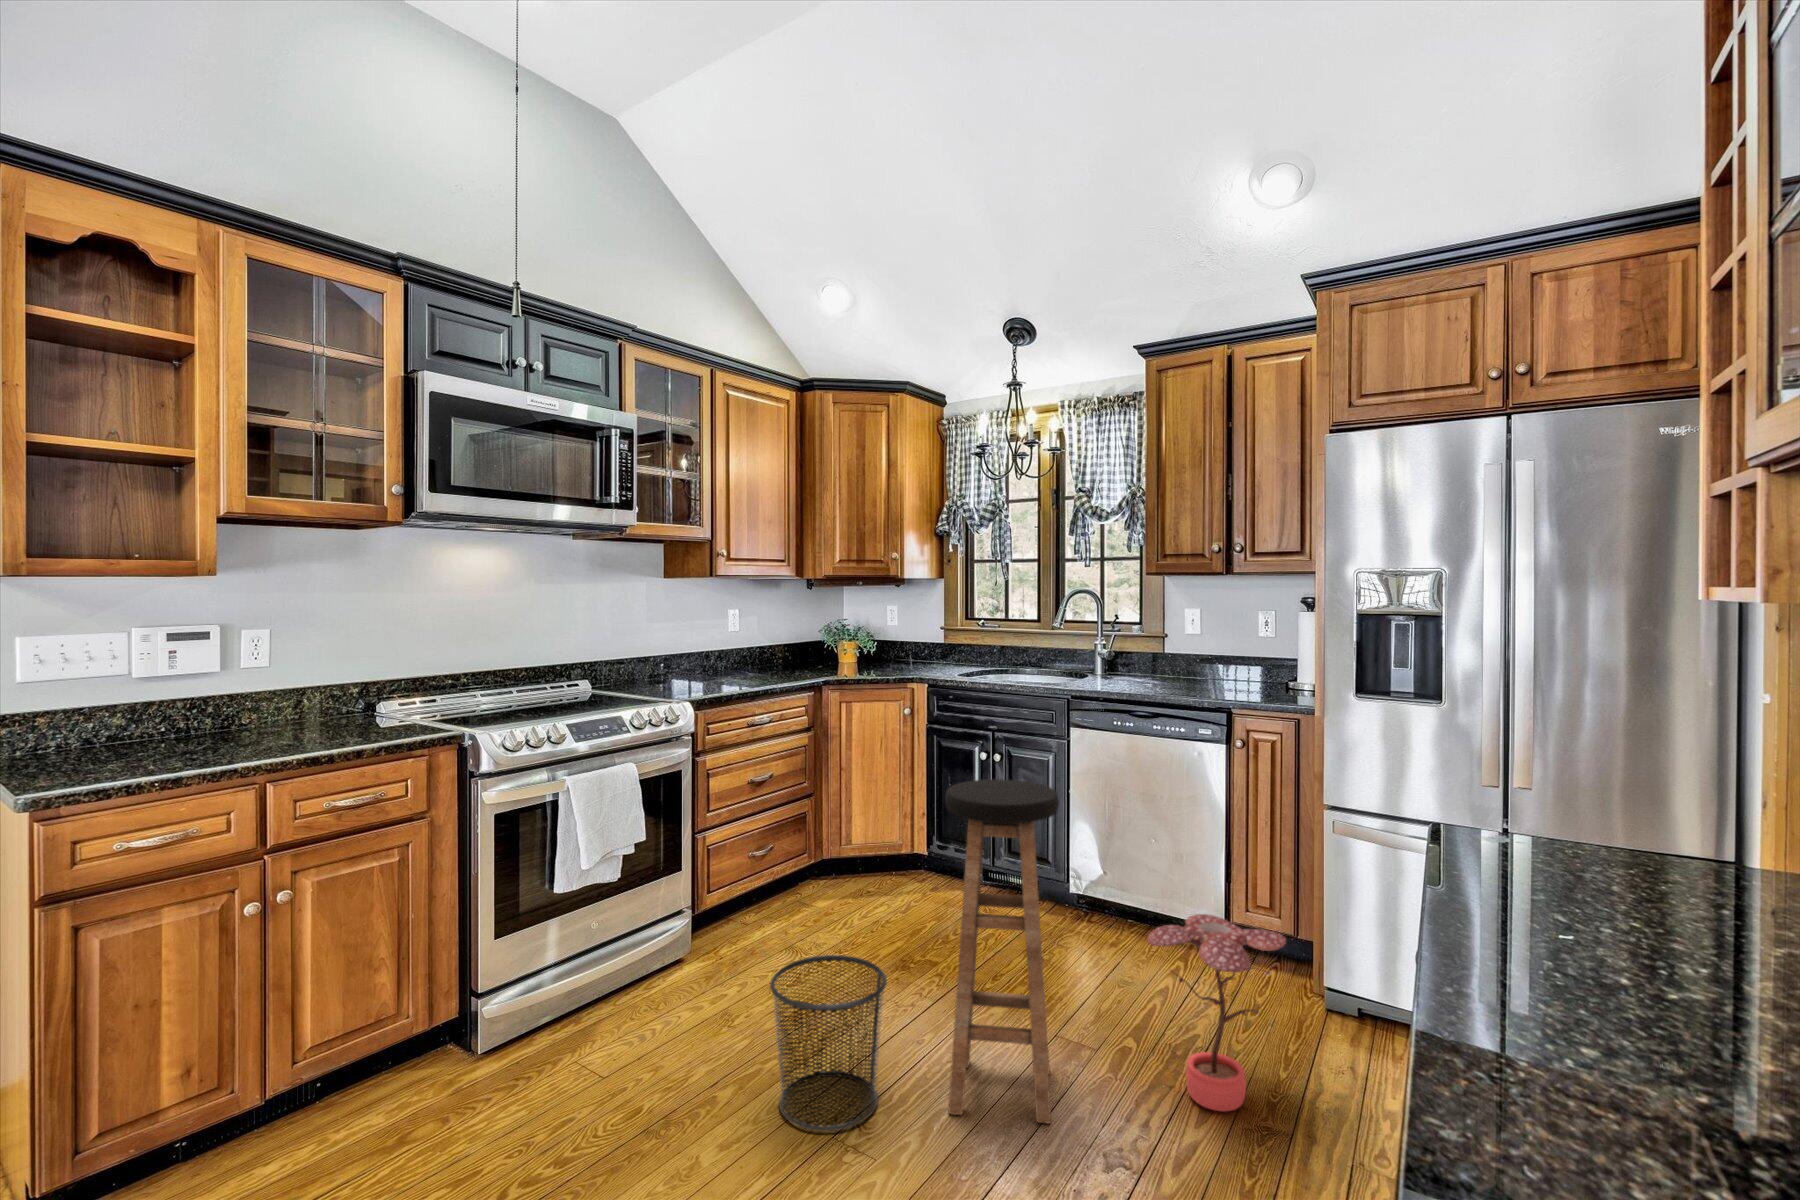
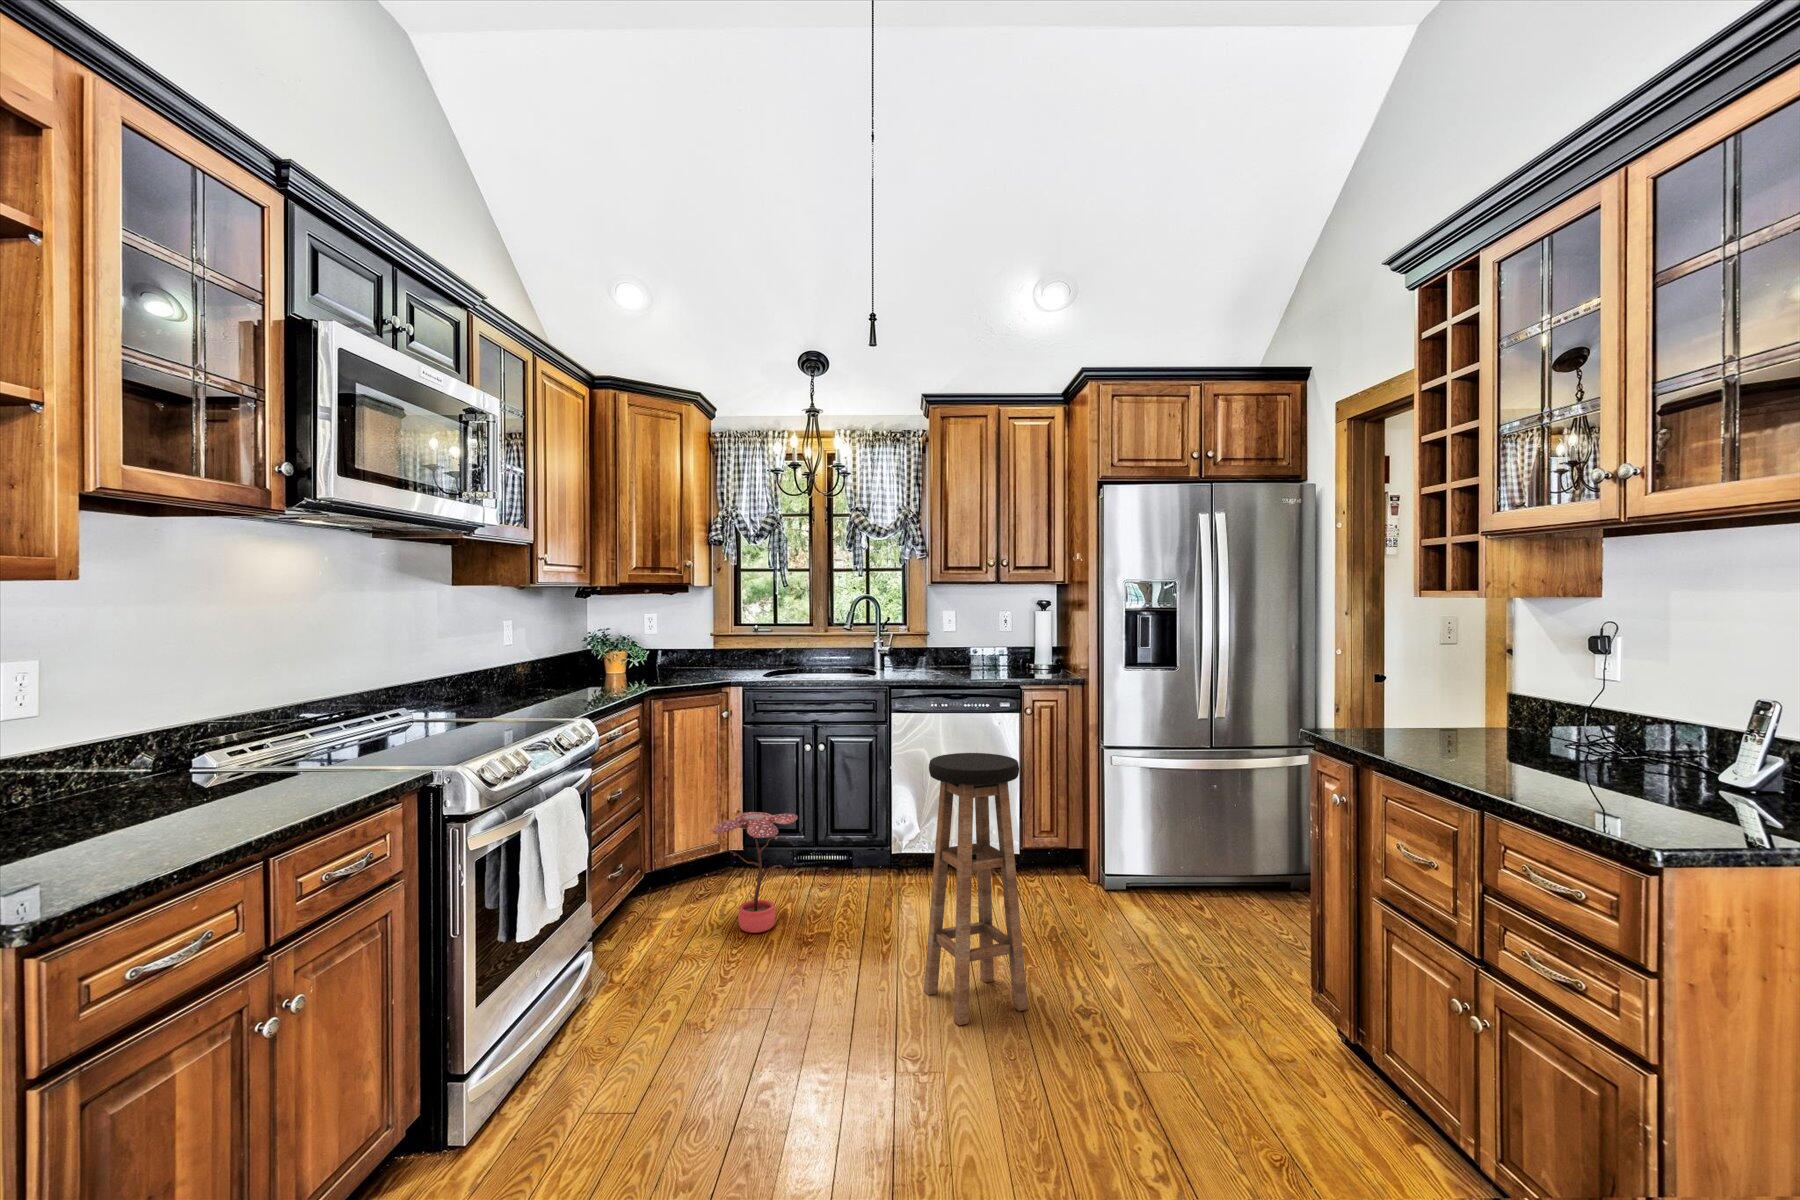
potted plant: present [1147,914,1286,1111] -> present [712,812,798,933]
waste bin: present [770,955,887,1131] -> none [814,921,915,1070]

